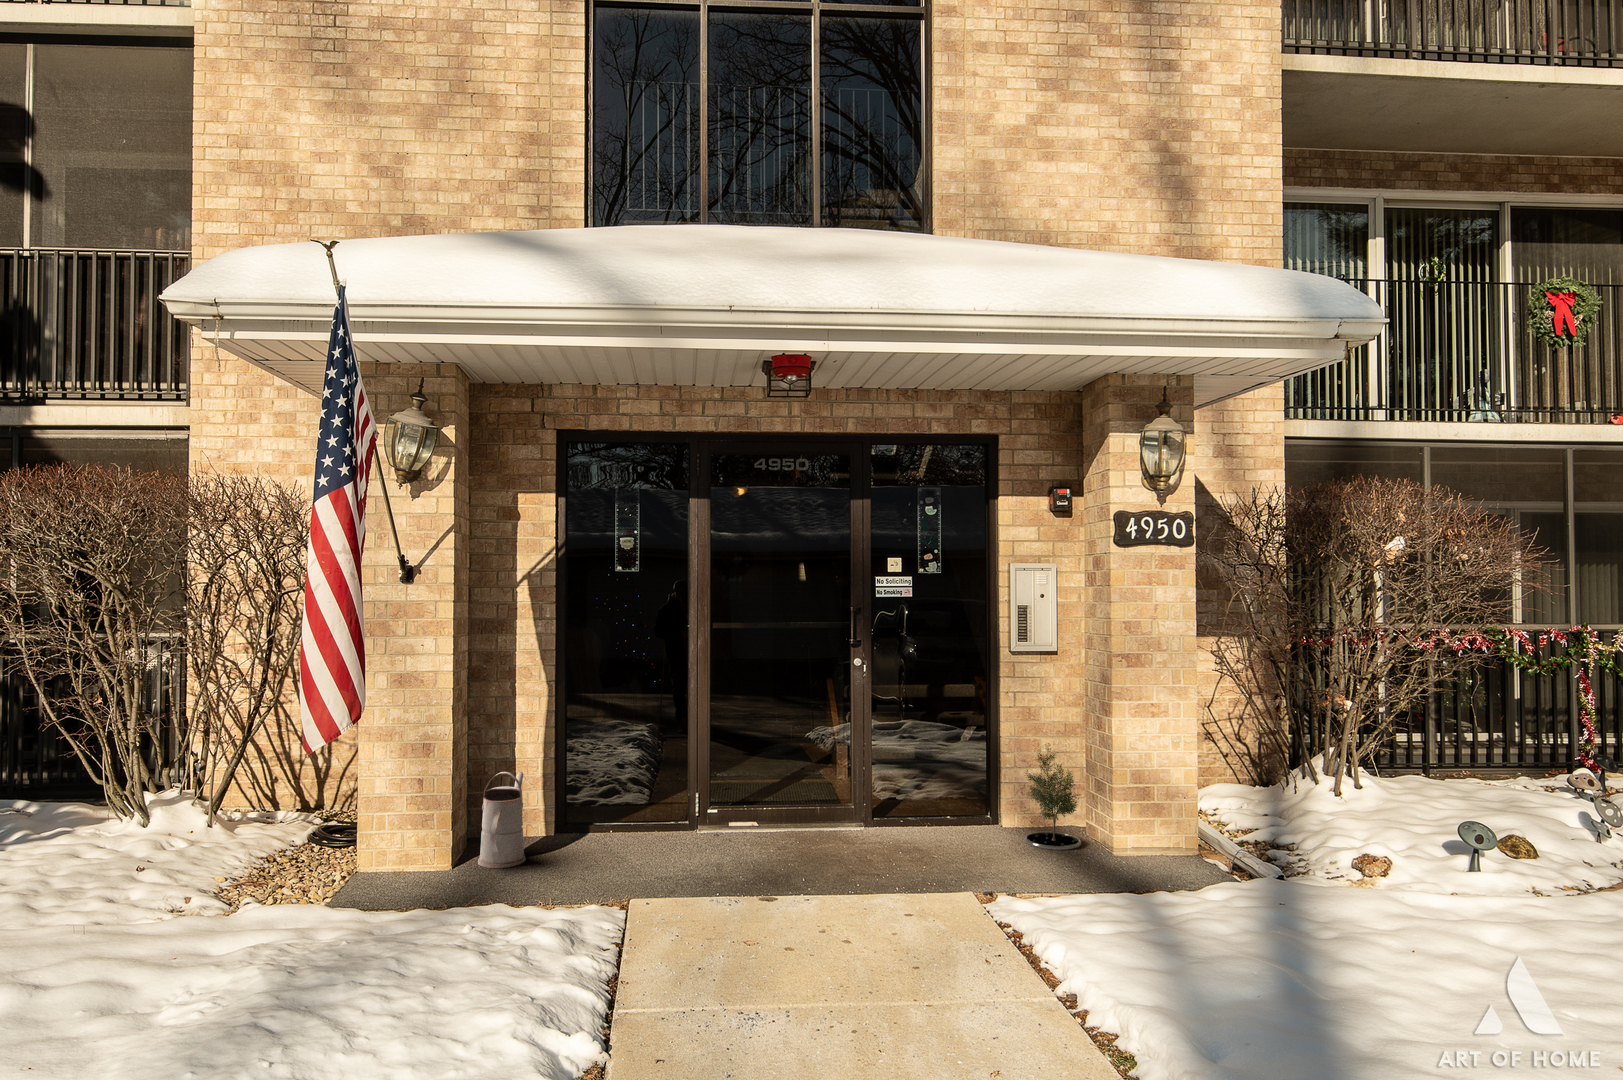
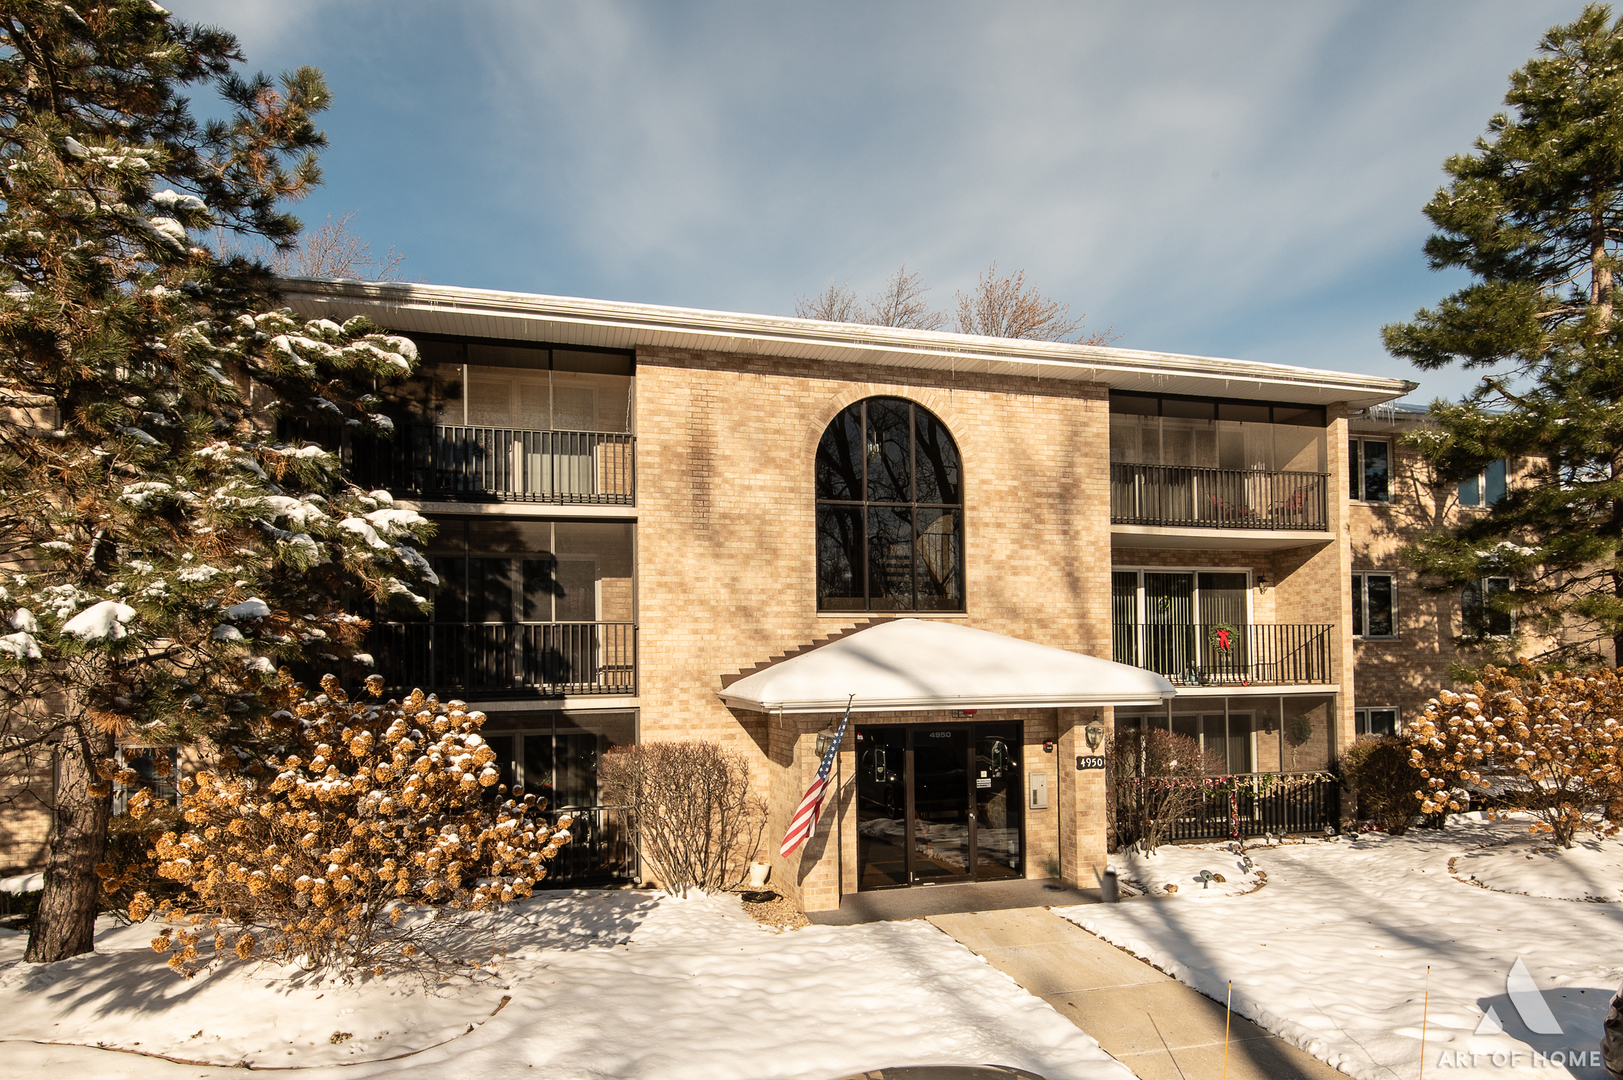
watering can: present [478,772,525,868] -> present [1092,864,1120,903]

